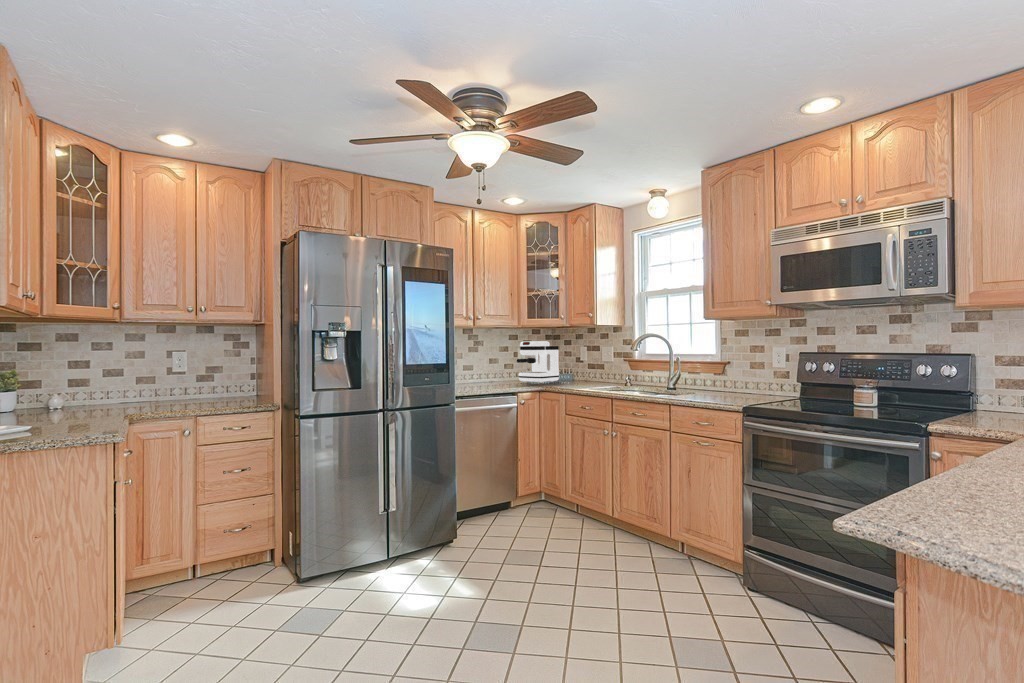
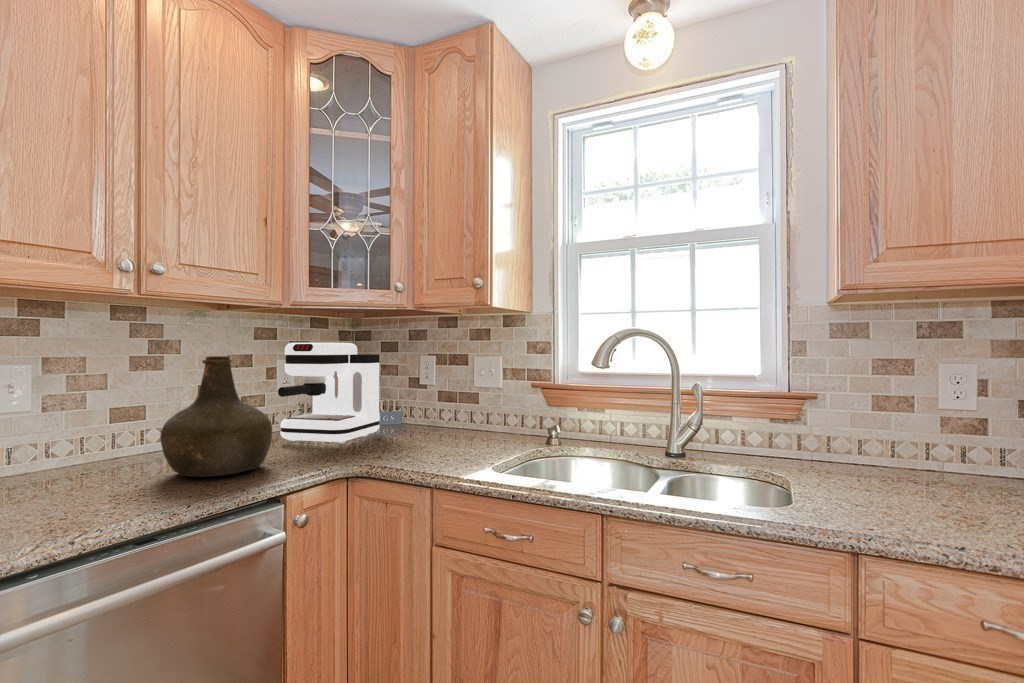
bottle: none [479,347,513,387] -> present [160,356,272,477]

